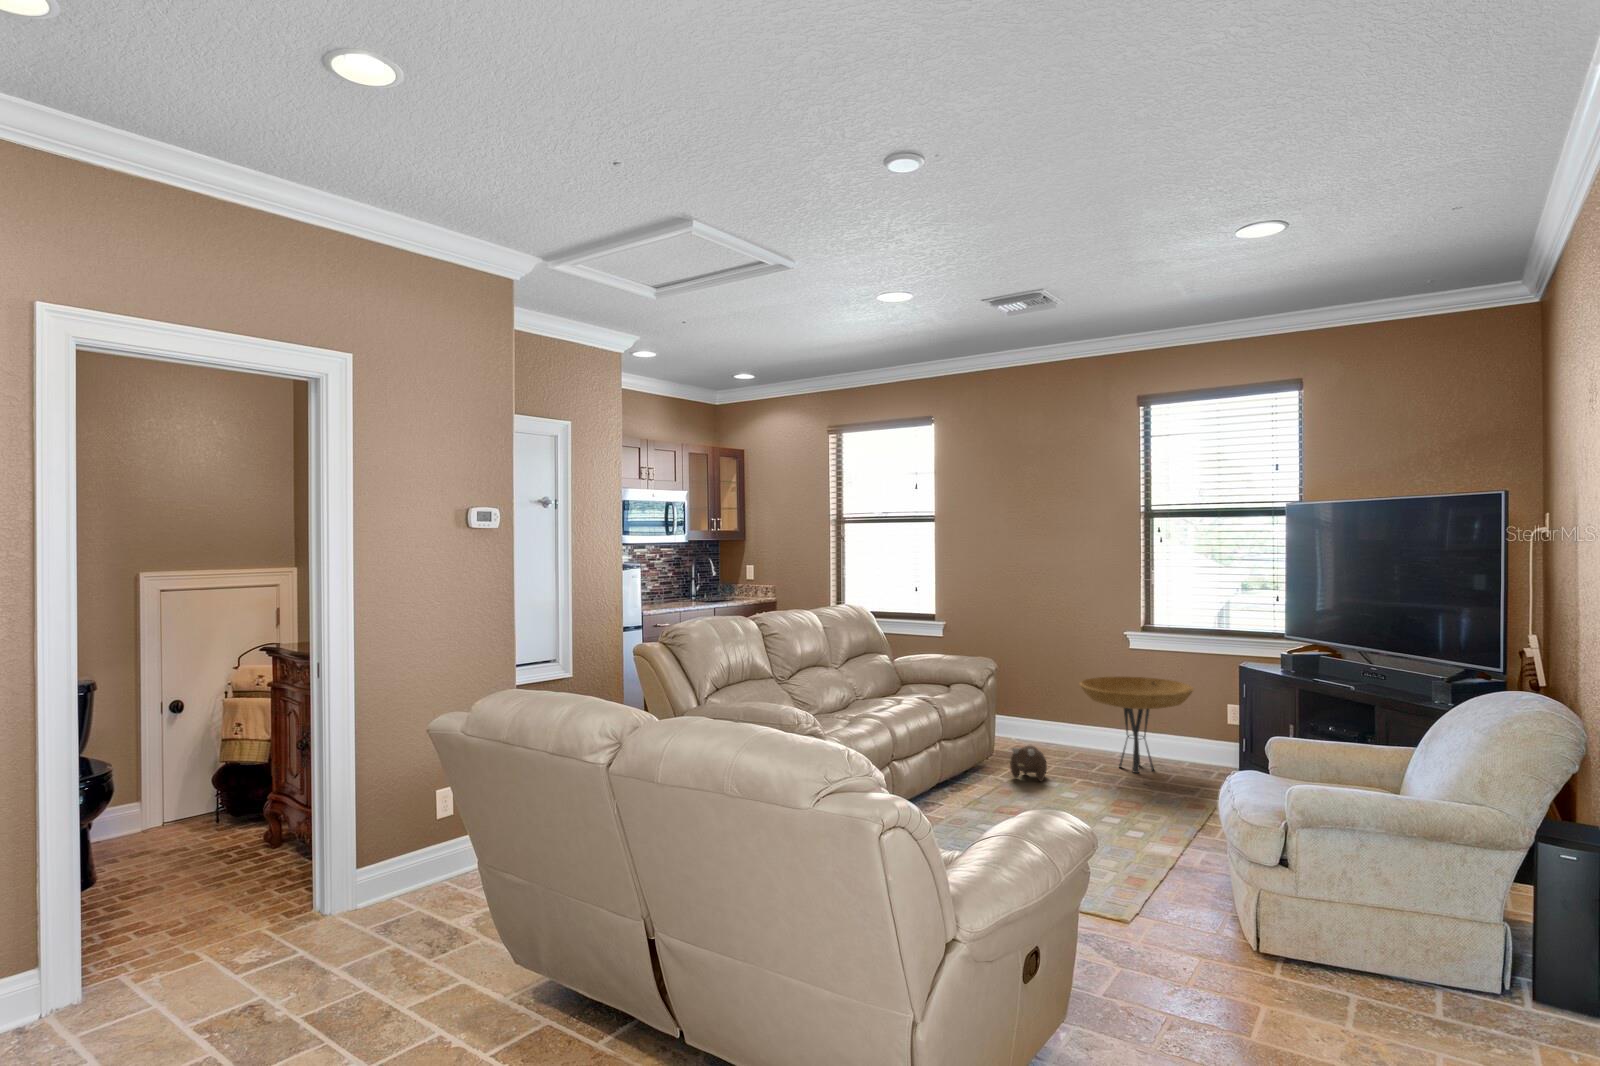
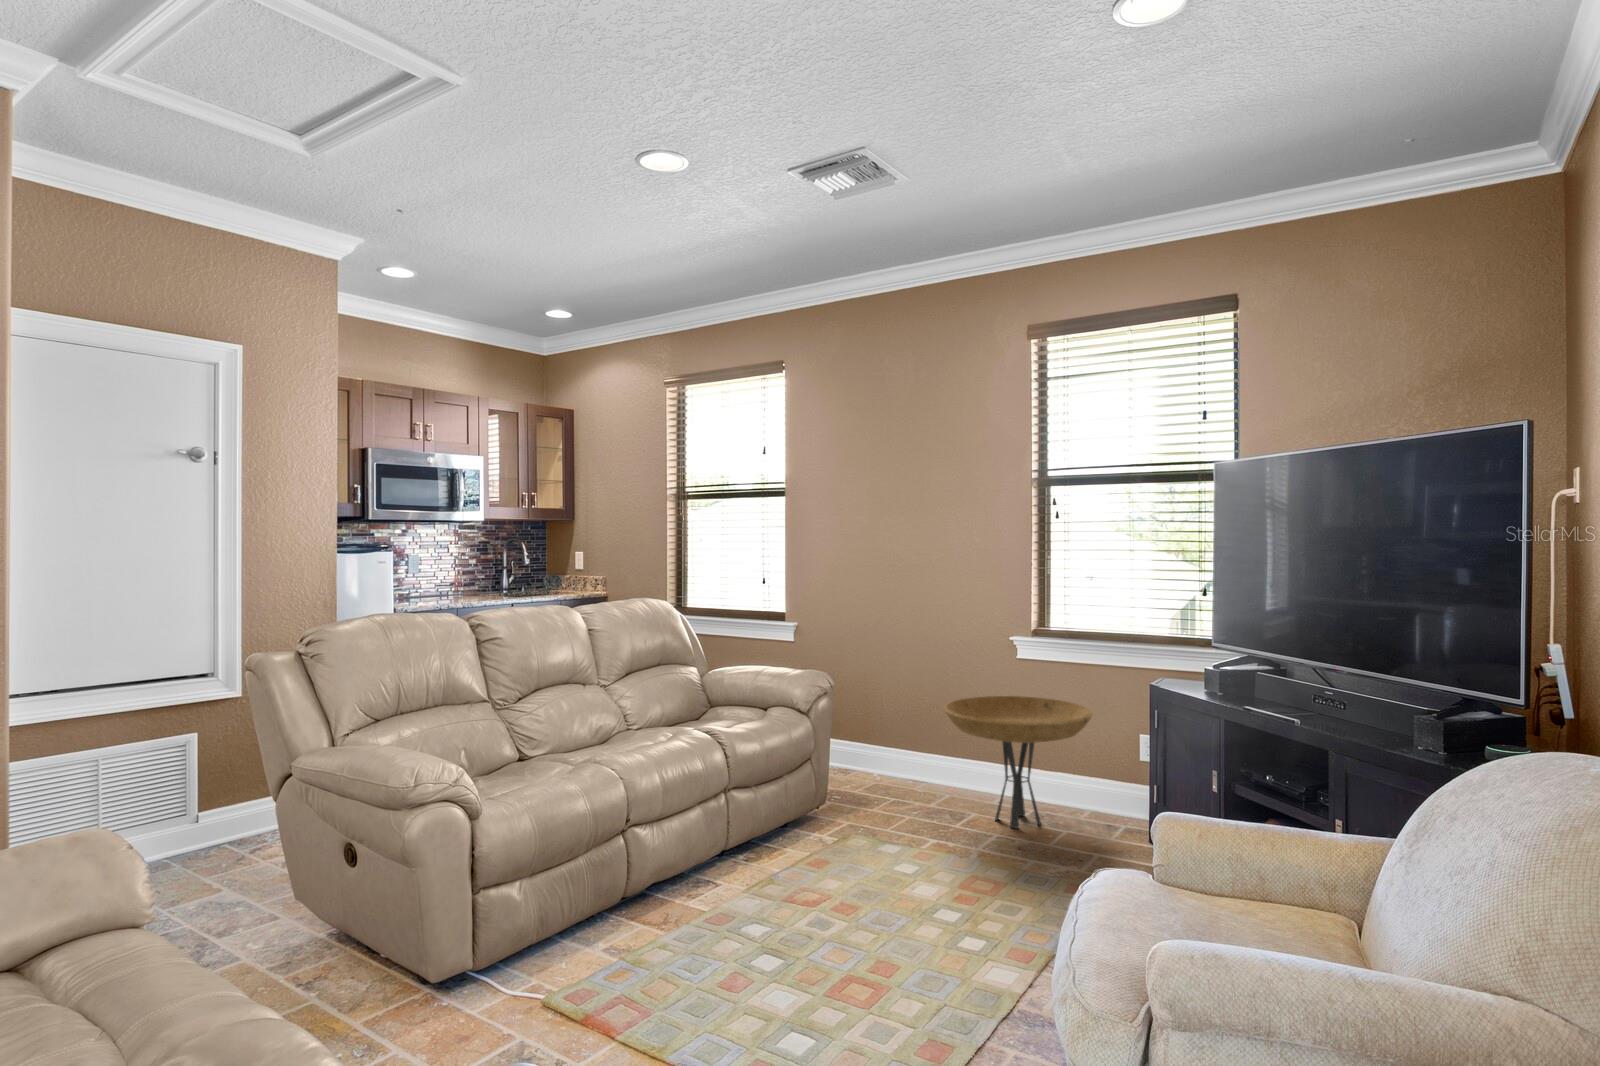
plush toy: present [1010,746,1047,781] -> none [839,792,891,843]

